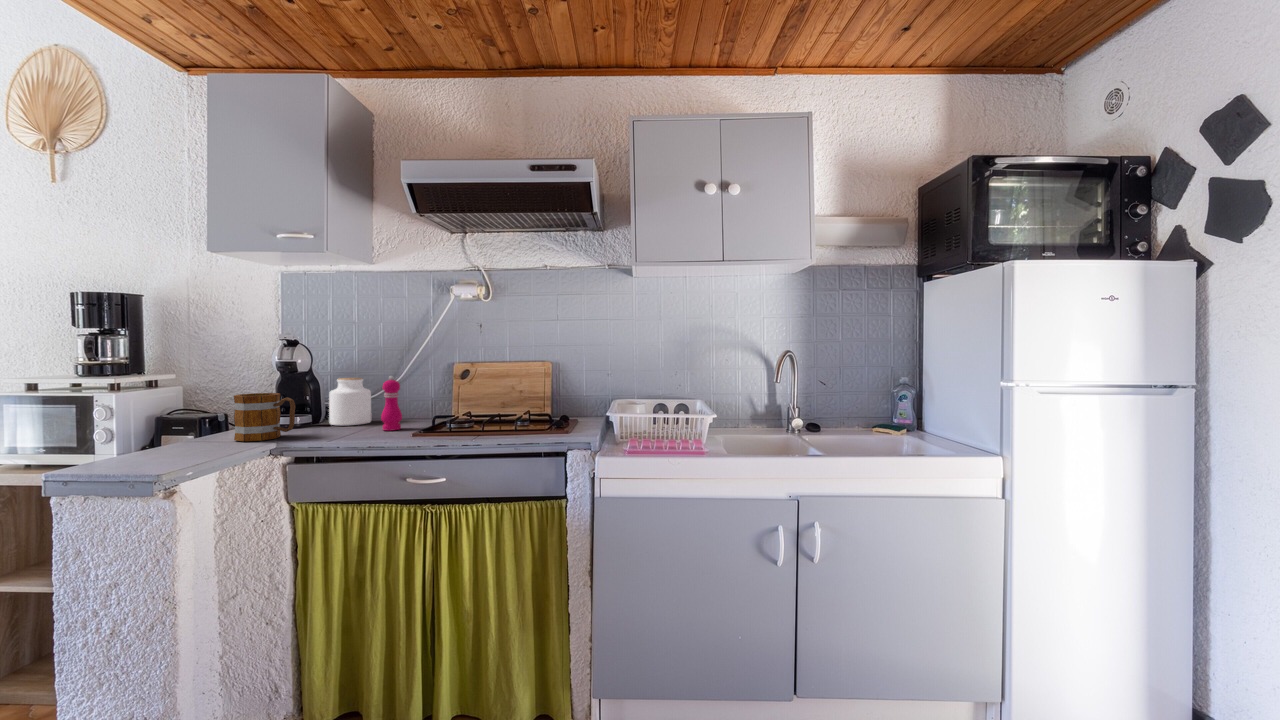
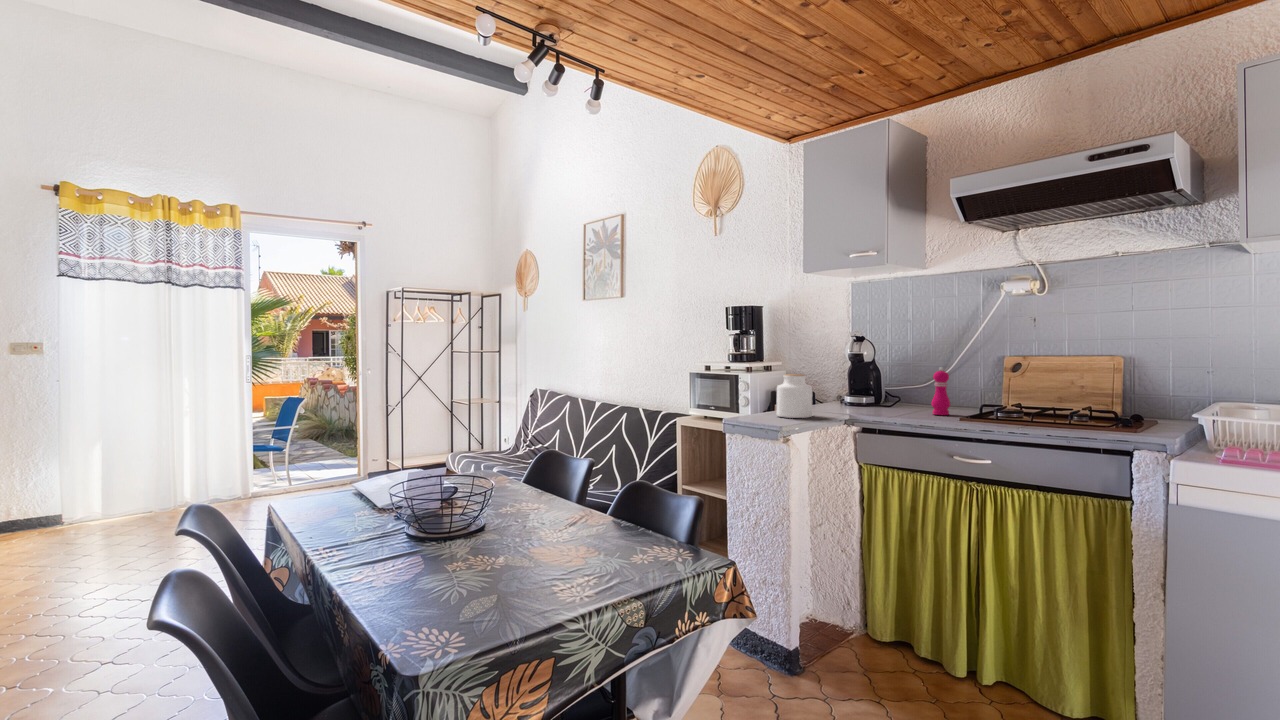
jar: present [329,378,371,425] -> present [777,374,812,418]
mug: present [234,393,295,441] -> none [822,378,864,413]

